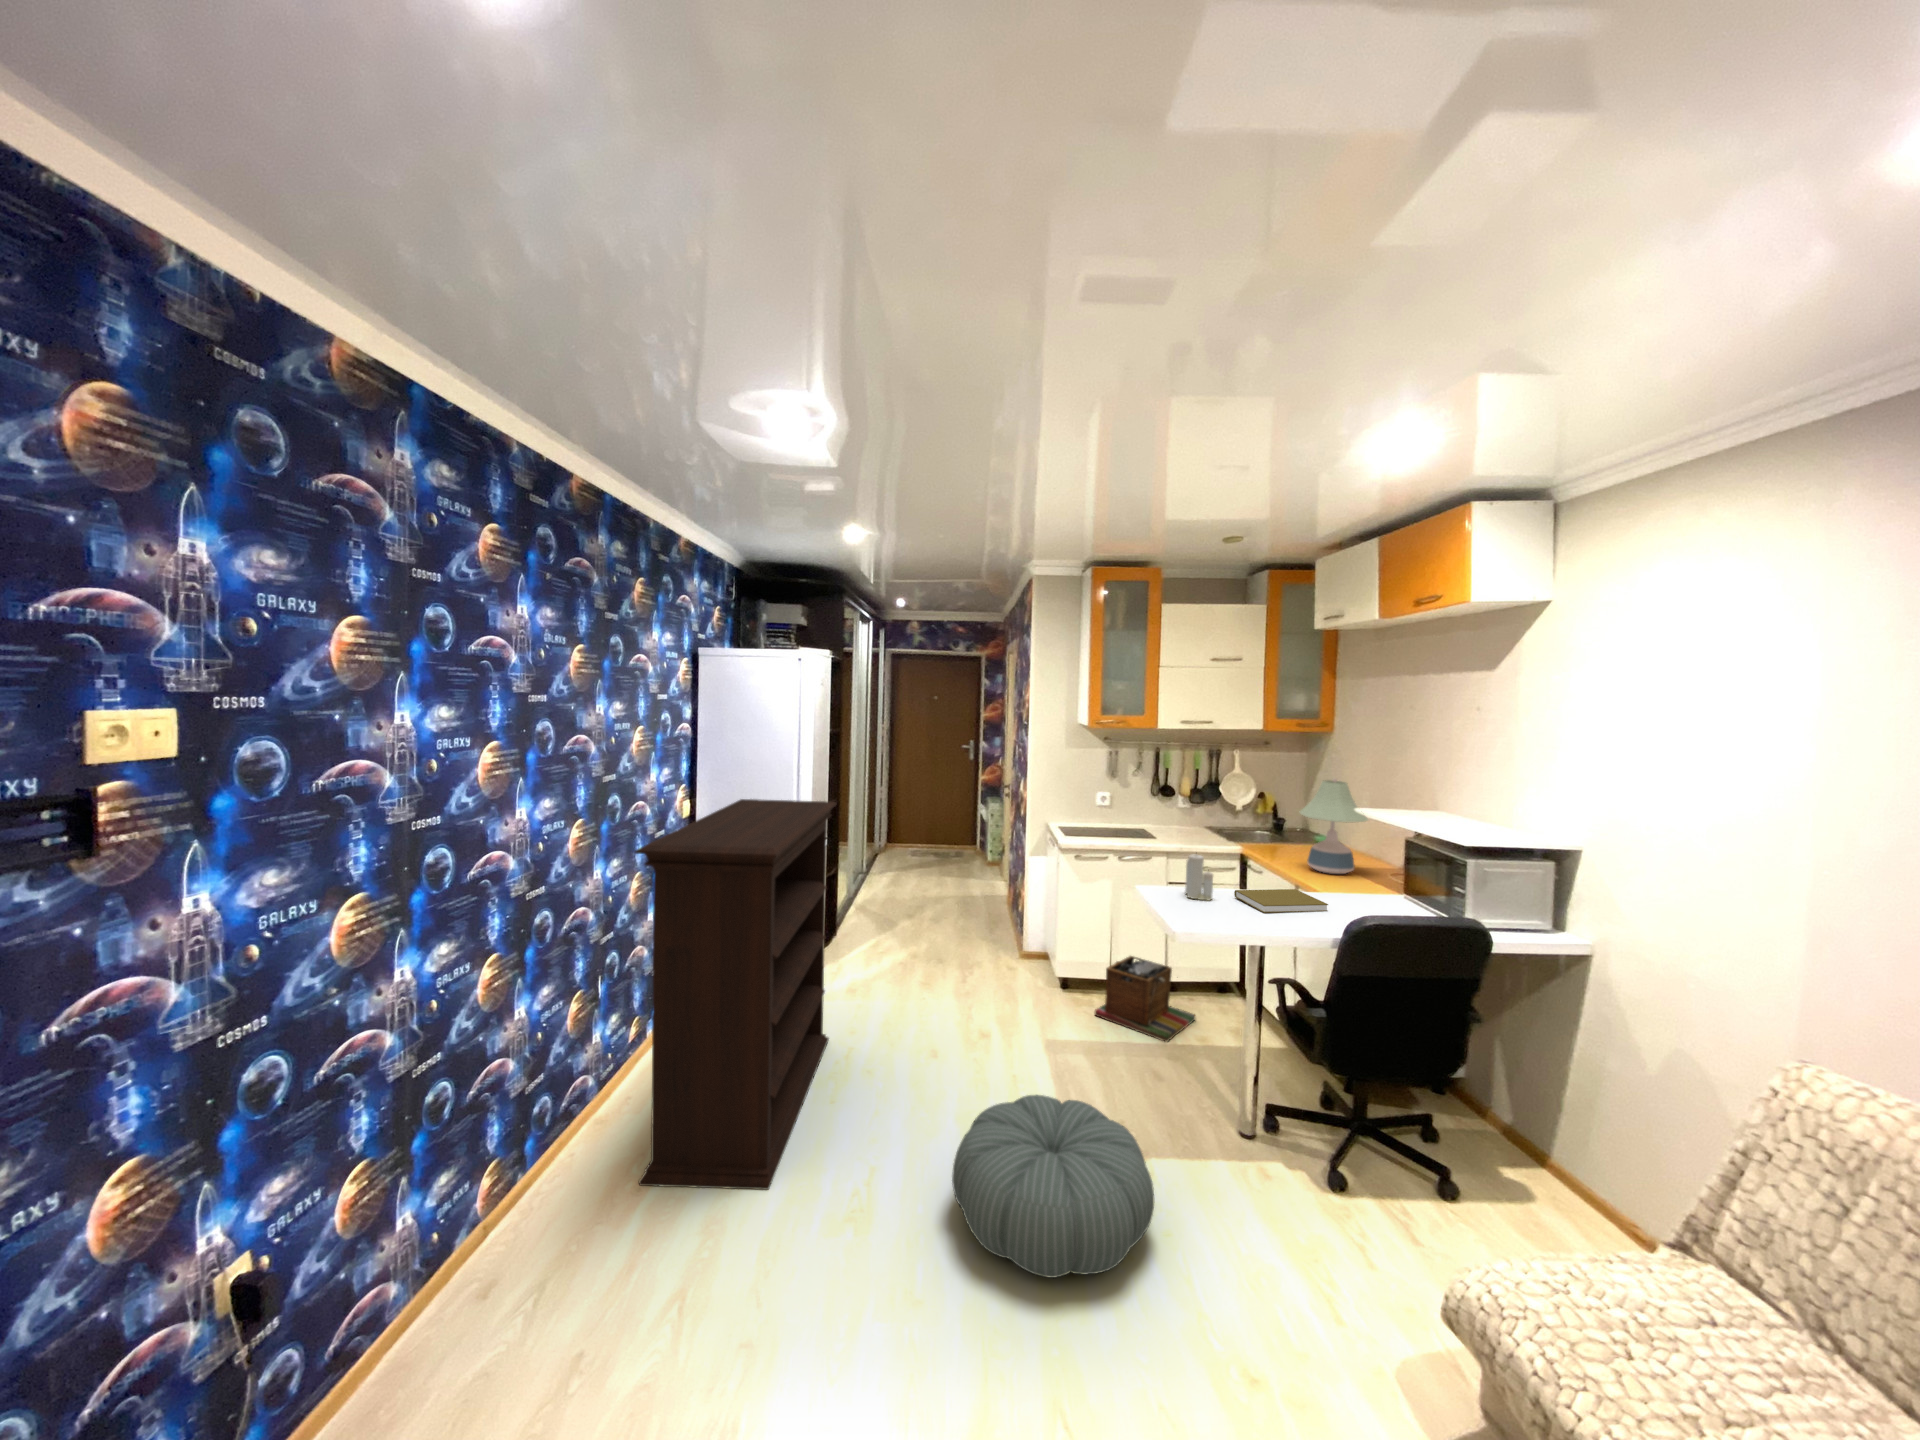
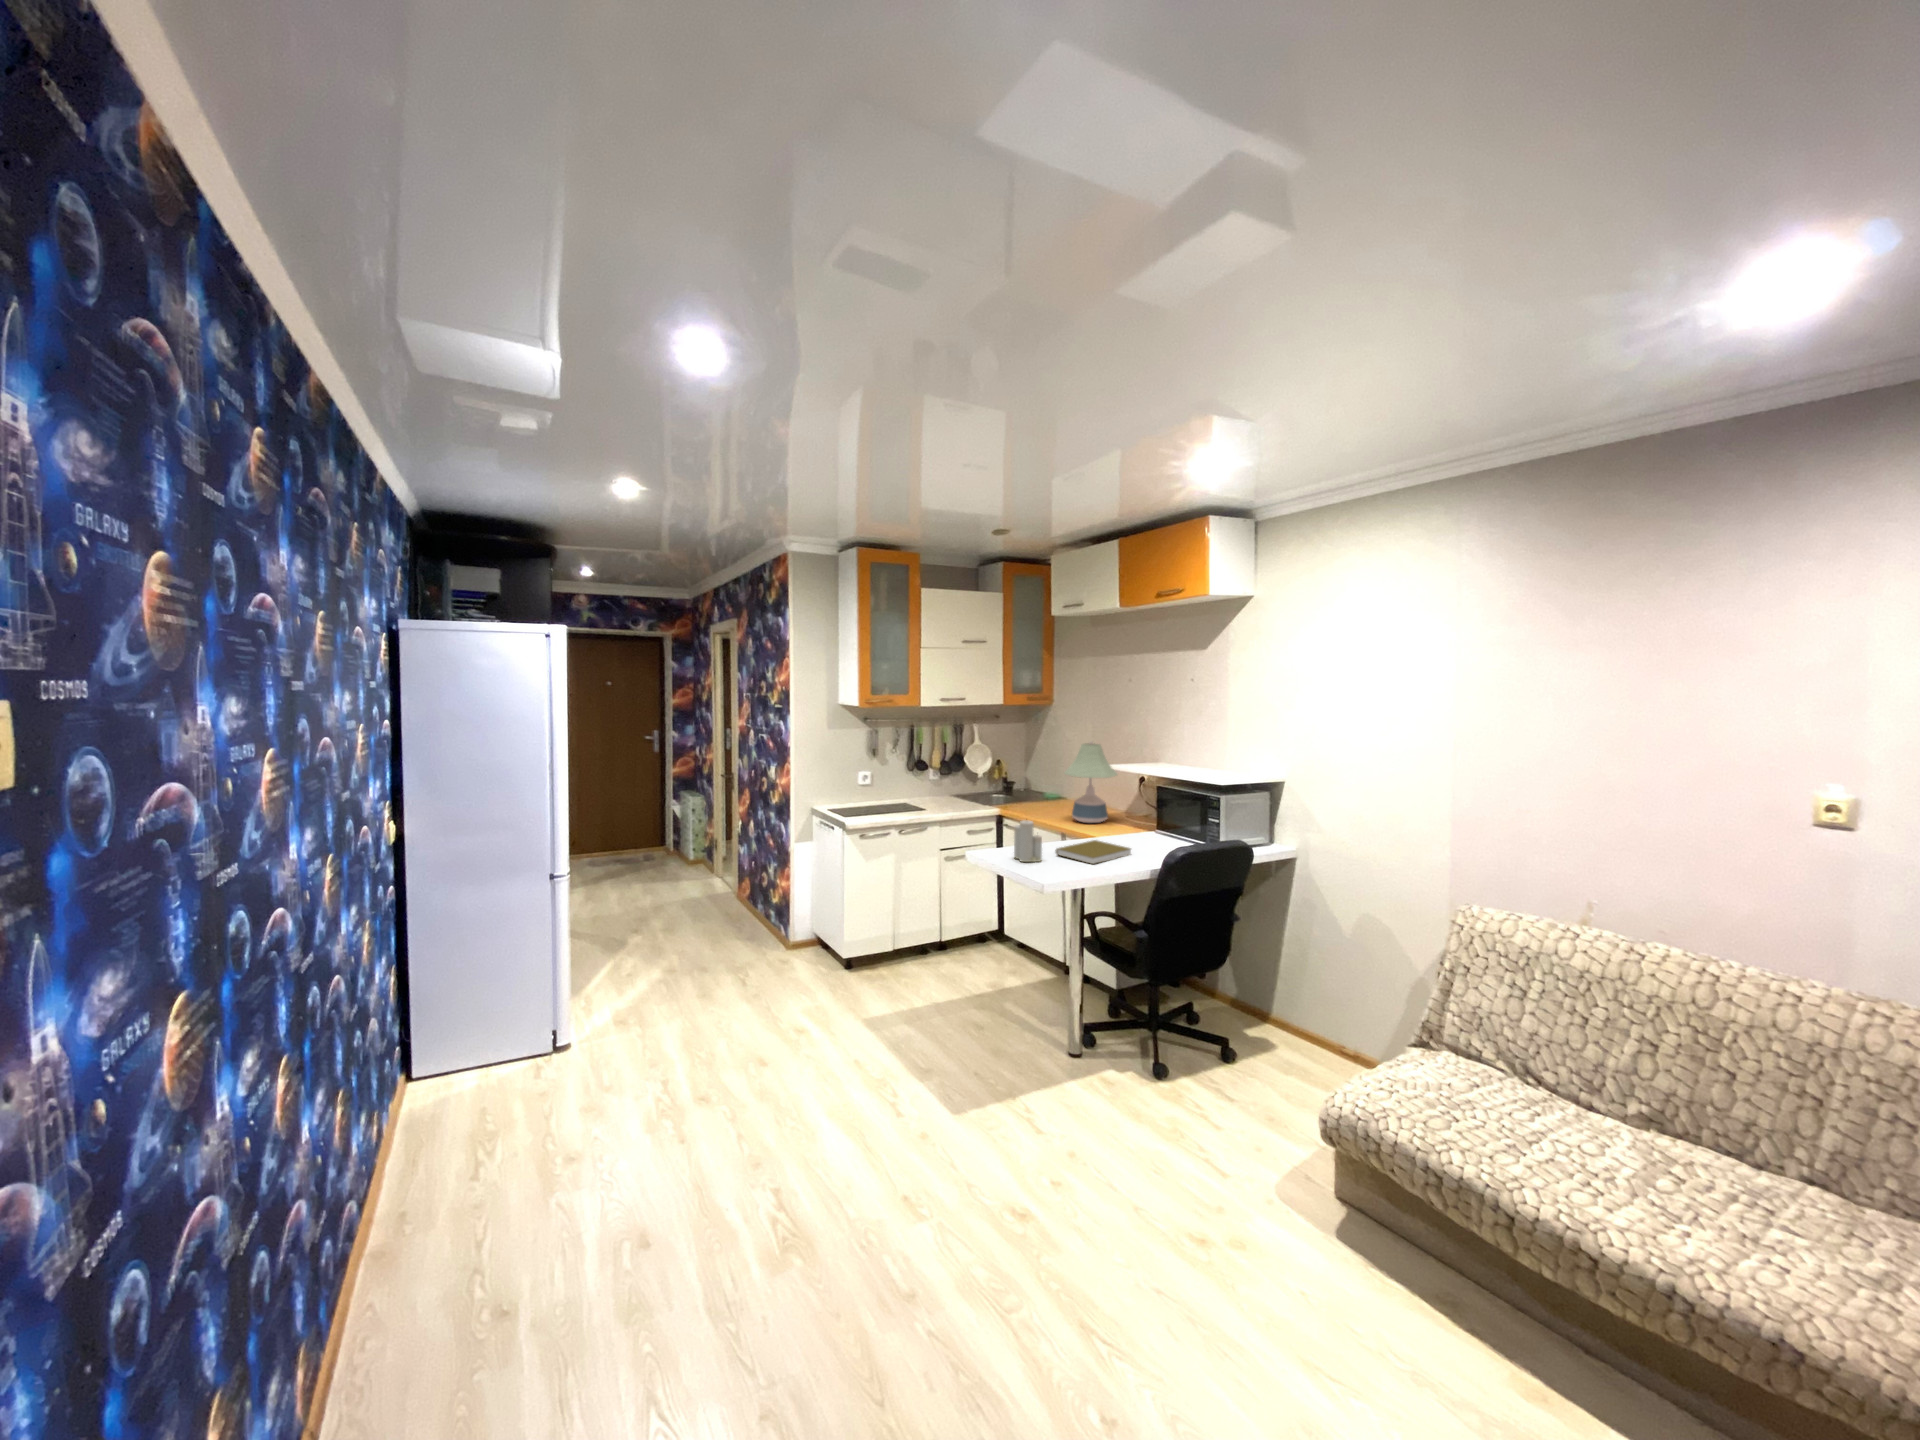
bookshelf: present [635,799,837,1190] -> none [394,813,643,1433]
laundry basket: present [1095,956,1195,1042] -> none [893,929,980,1003]
pouf: present [952,1095,1154,1278] -> none [876,1084,1080,1279]

